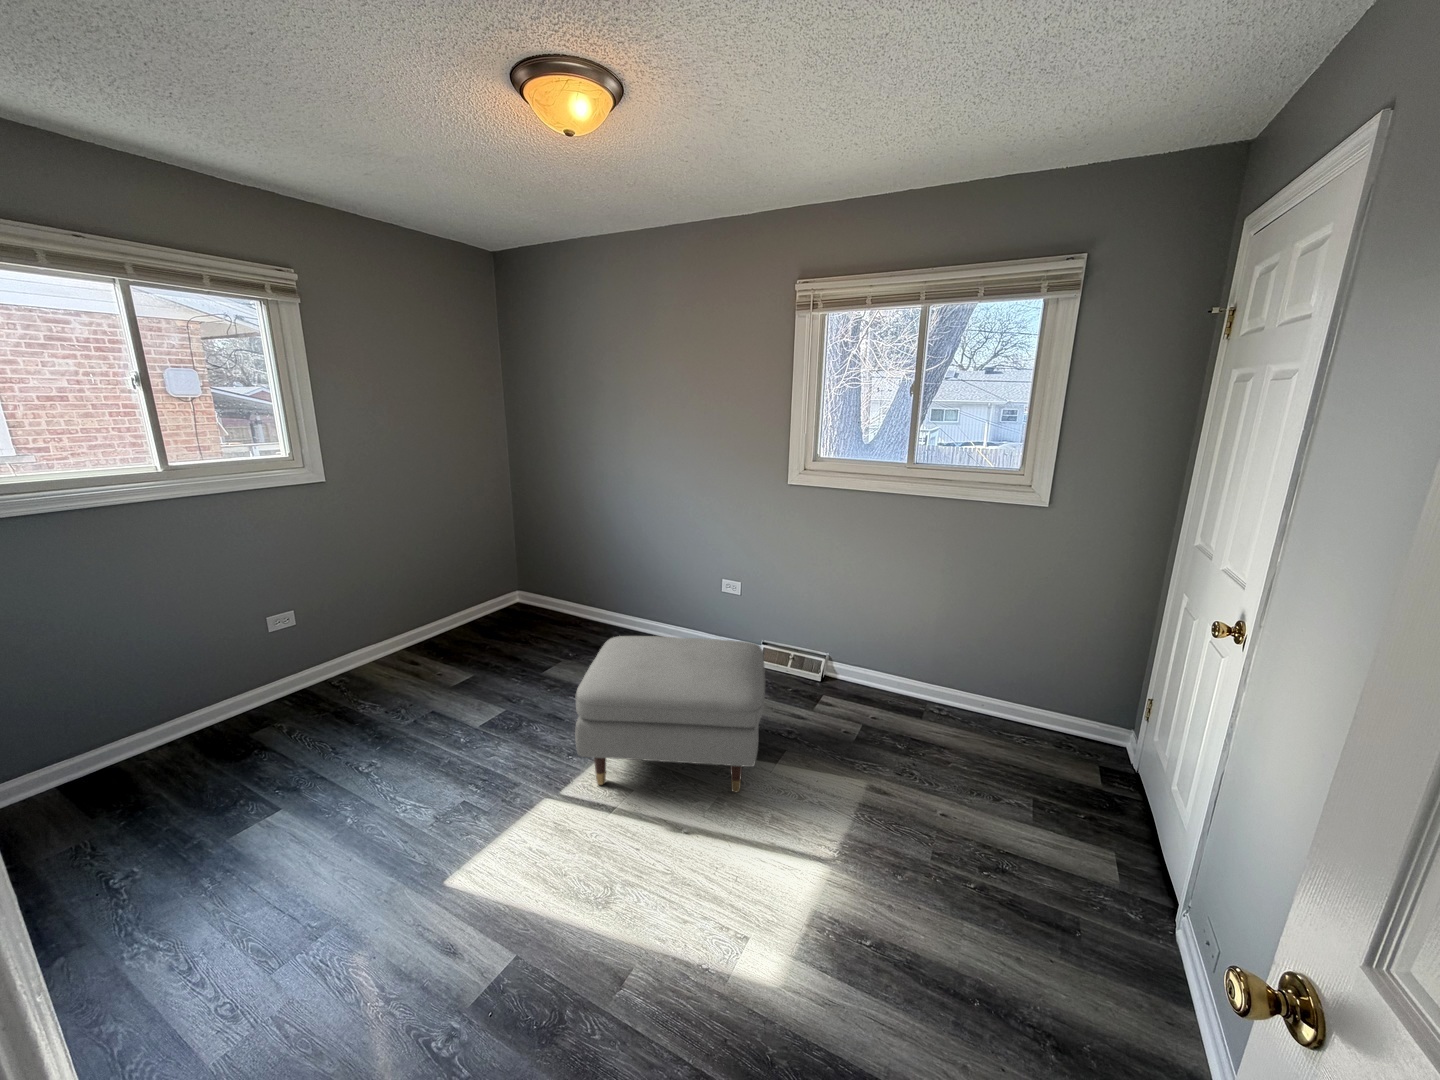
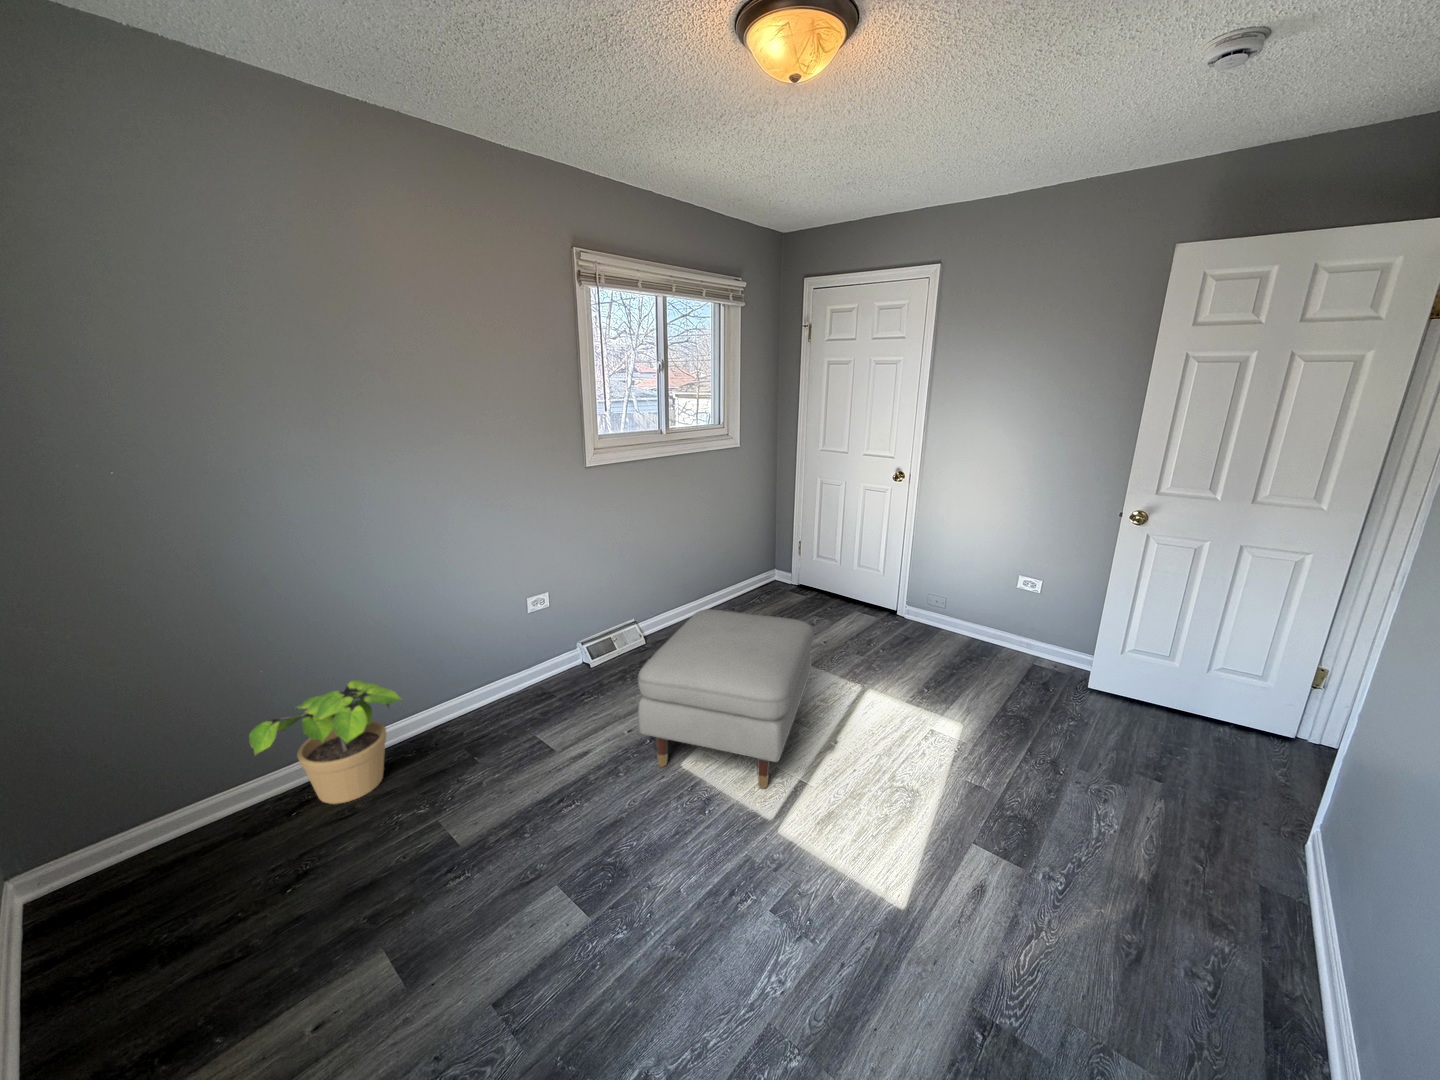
potted plant: none [529,567,611,637] -> present [249,680,402,804]

